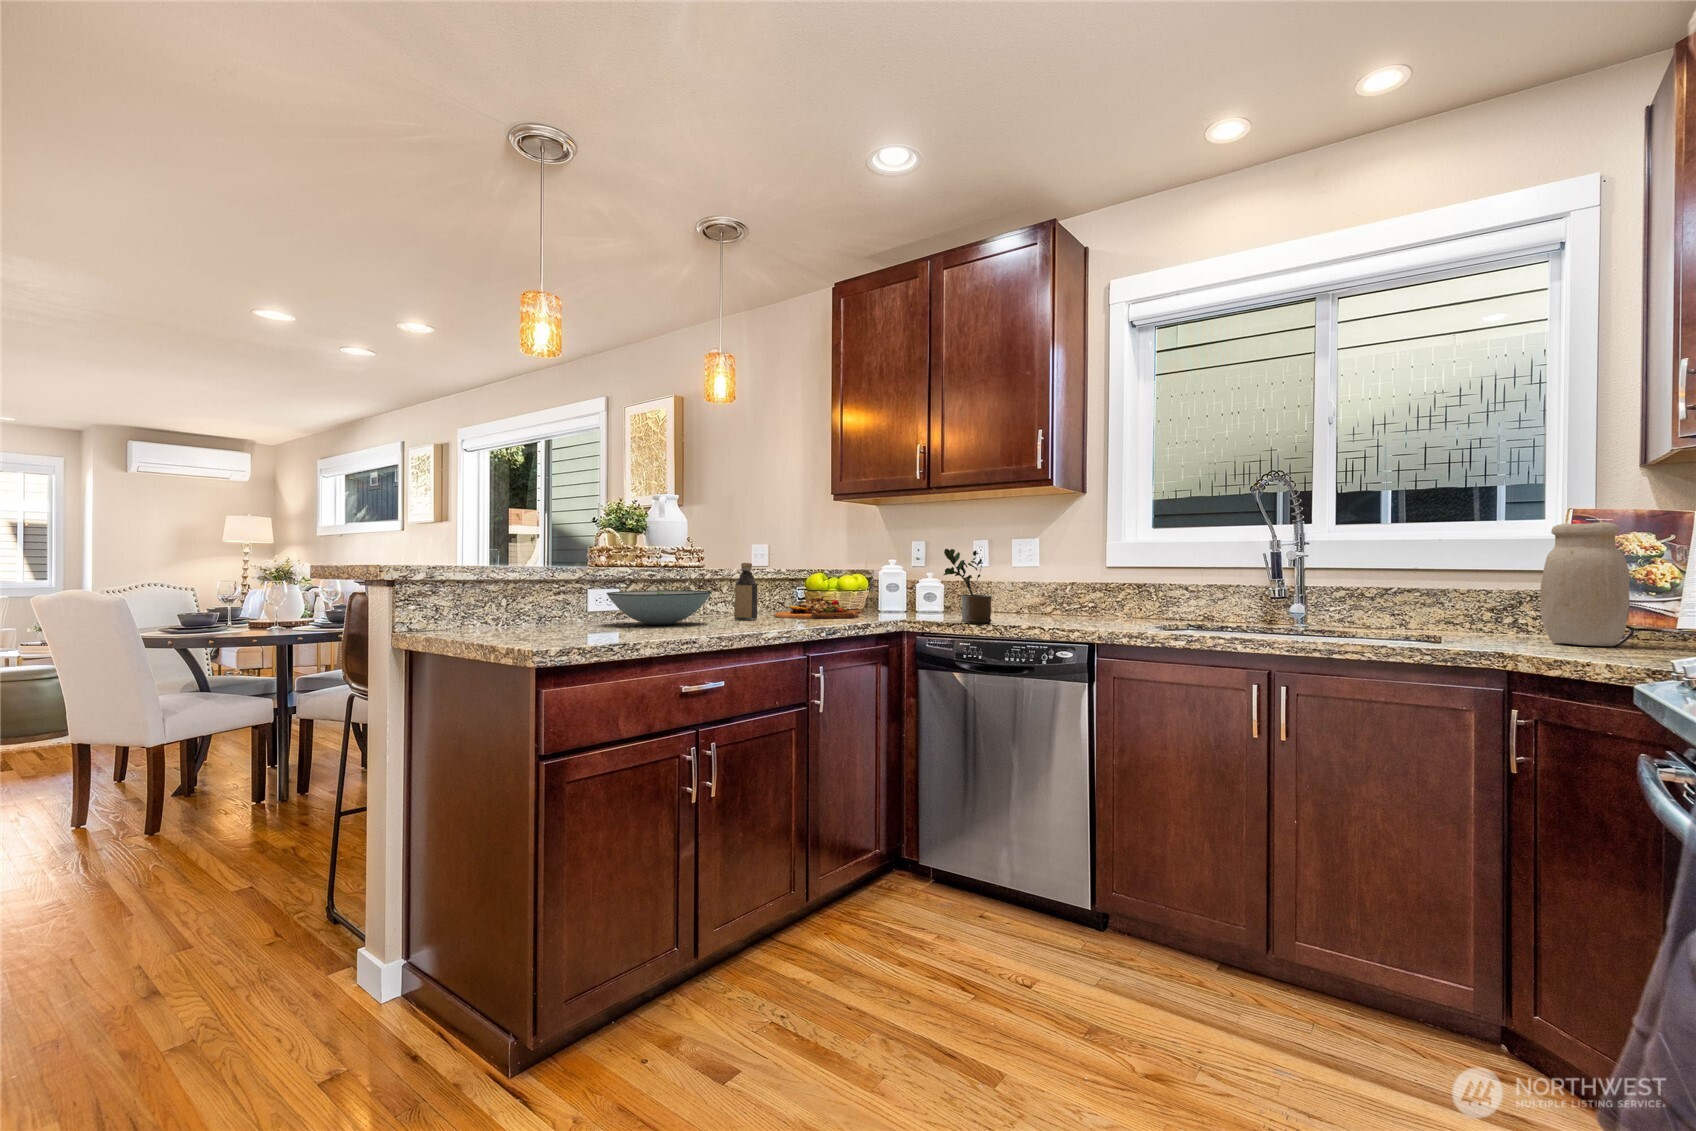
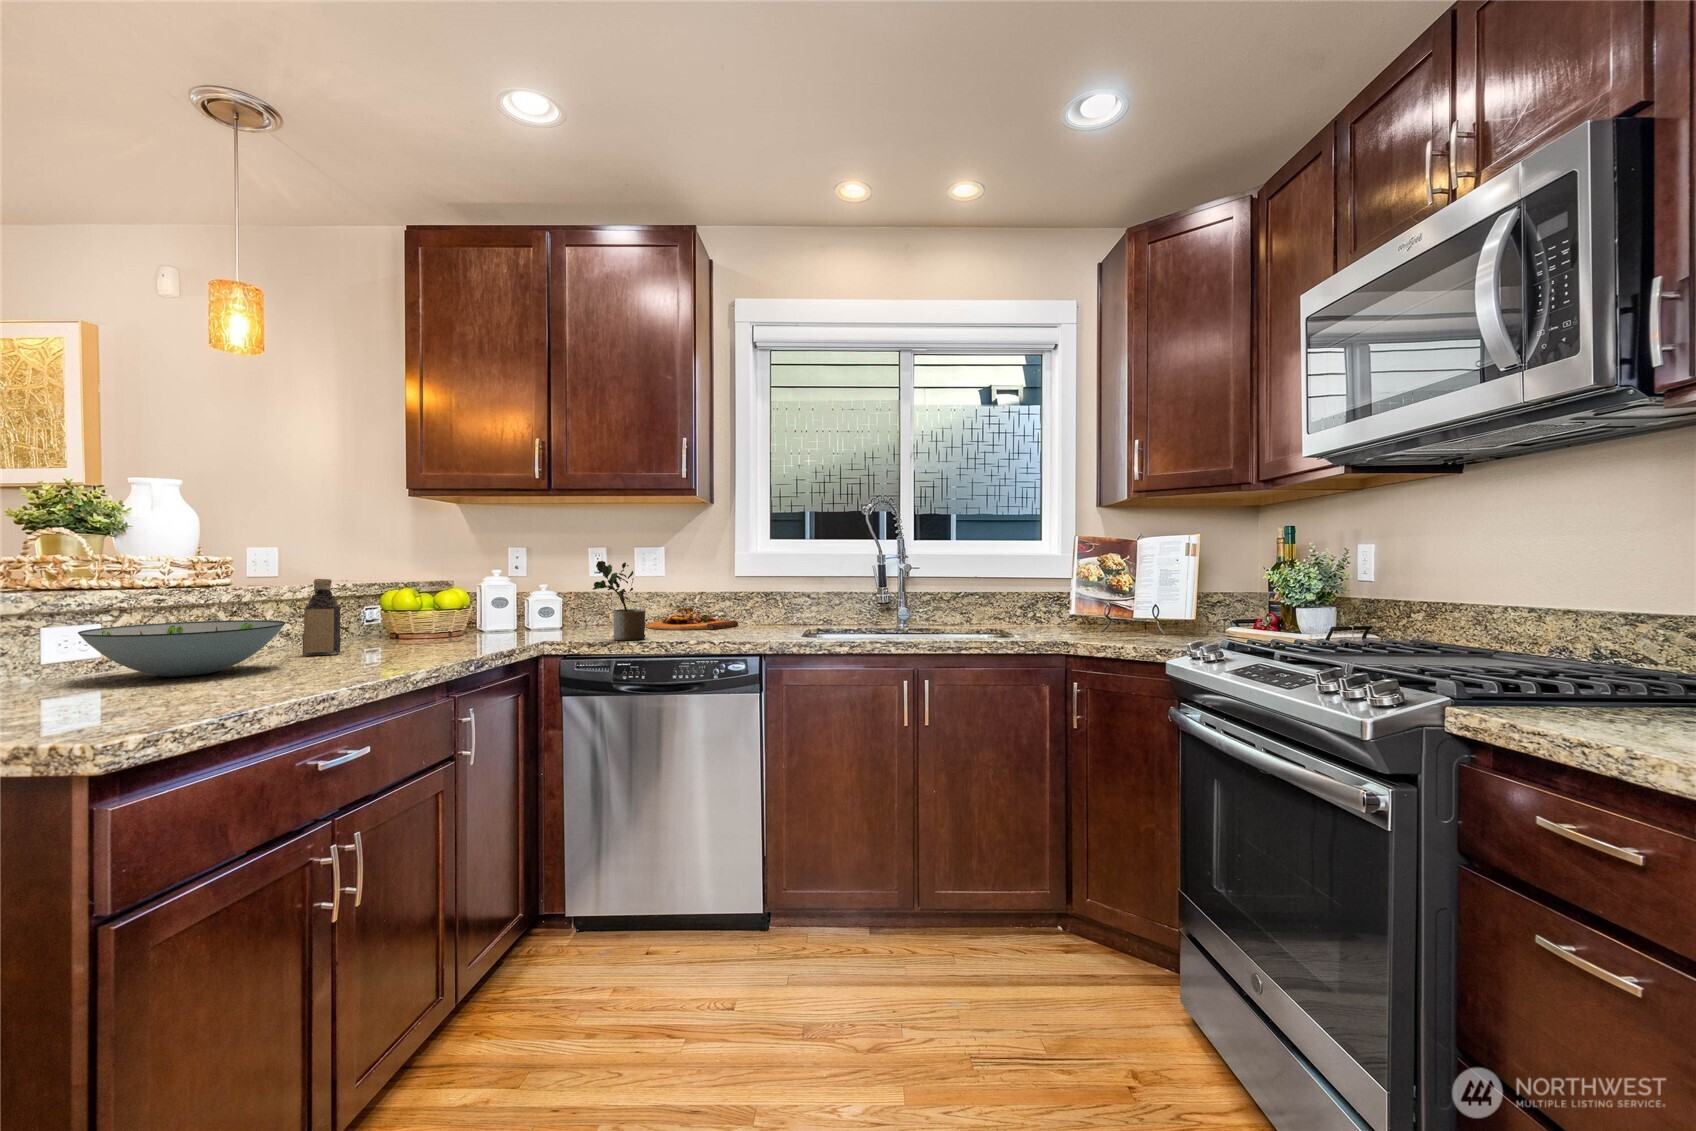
jar: present [1541,522,1630,646] -> none [1054,547,1101,631]
cutting board: present [775,598,858,619] -> present [646,607,738,630]

